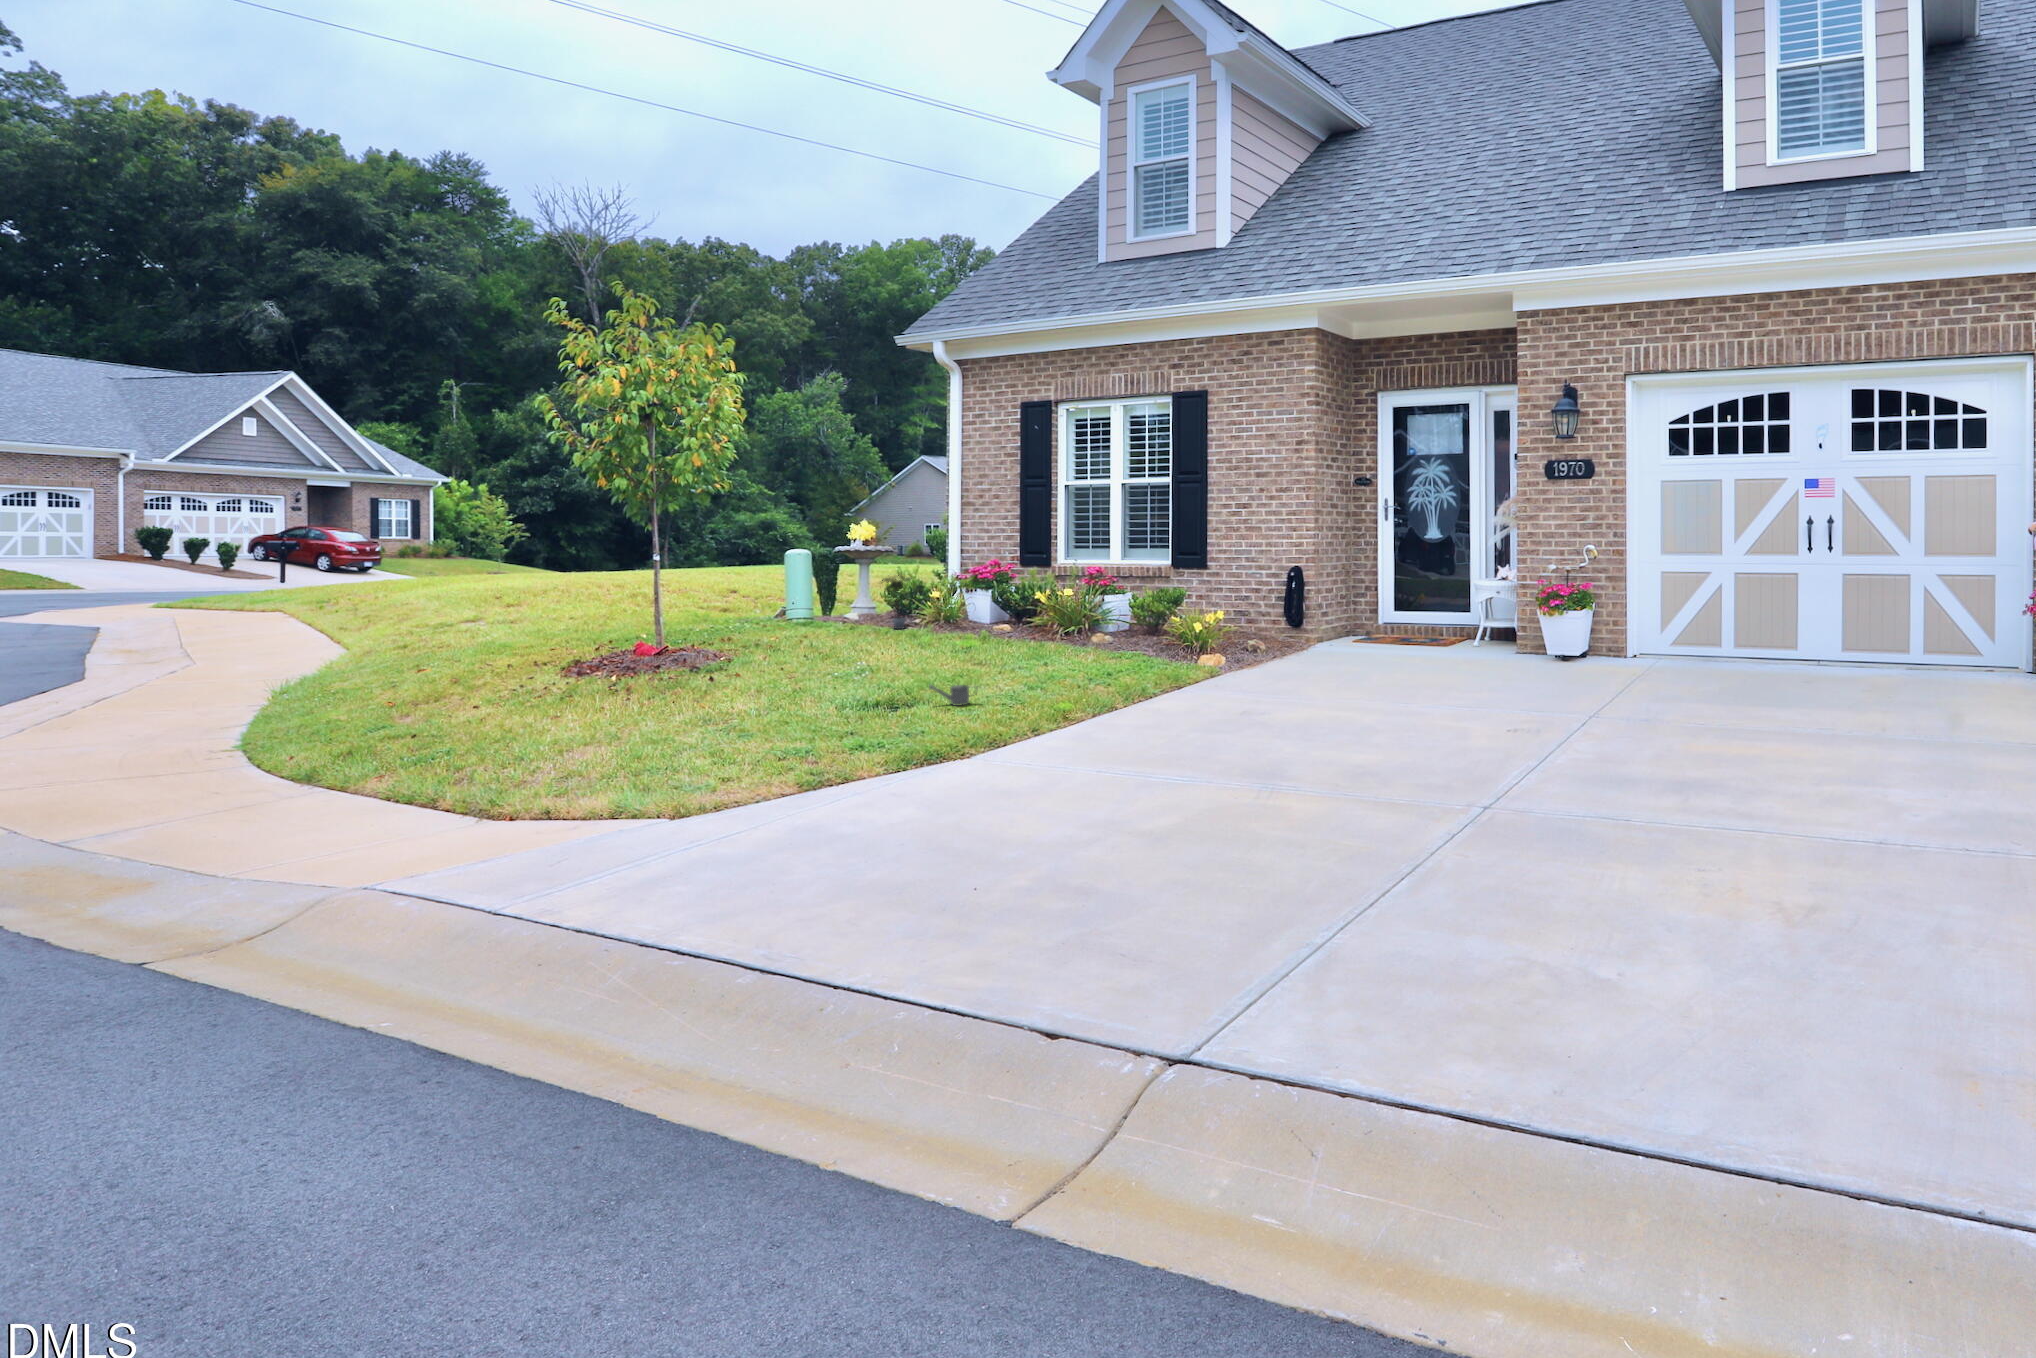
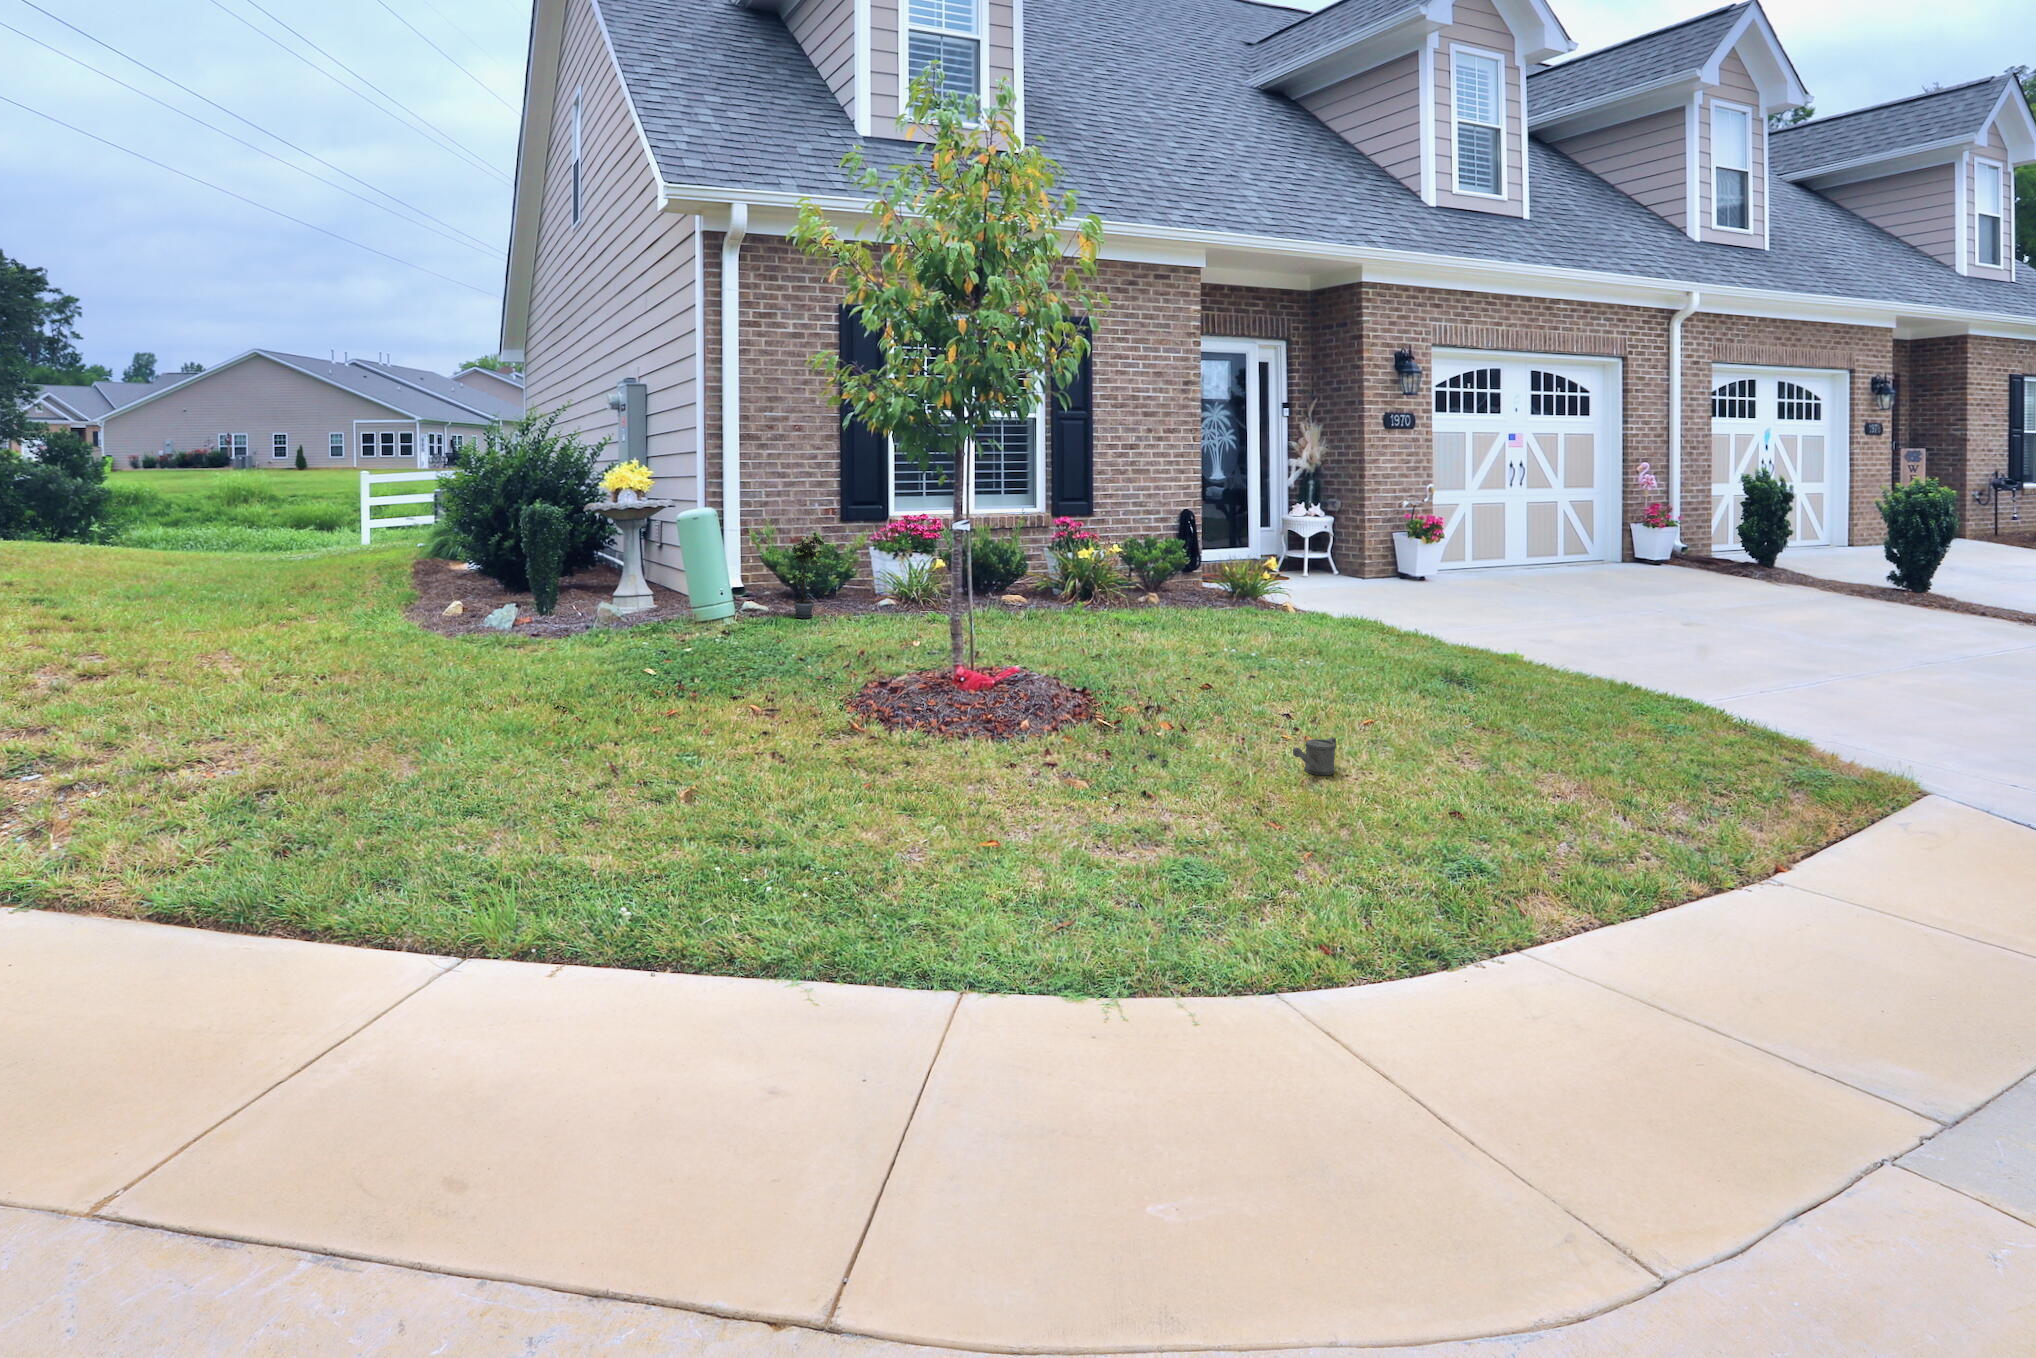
watering can: present [929,685,974,706] -> present [1293,737,1336,775]

